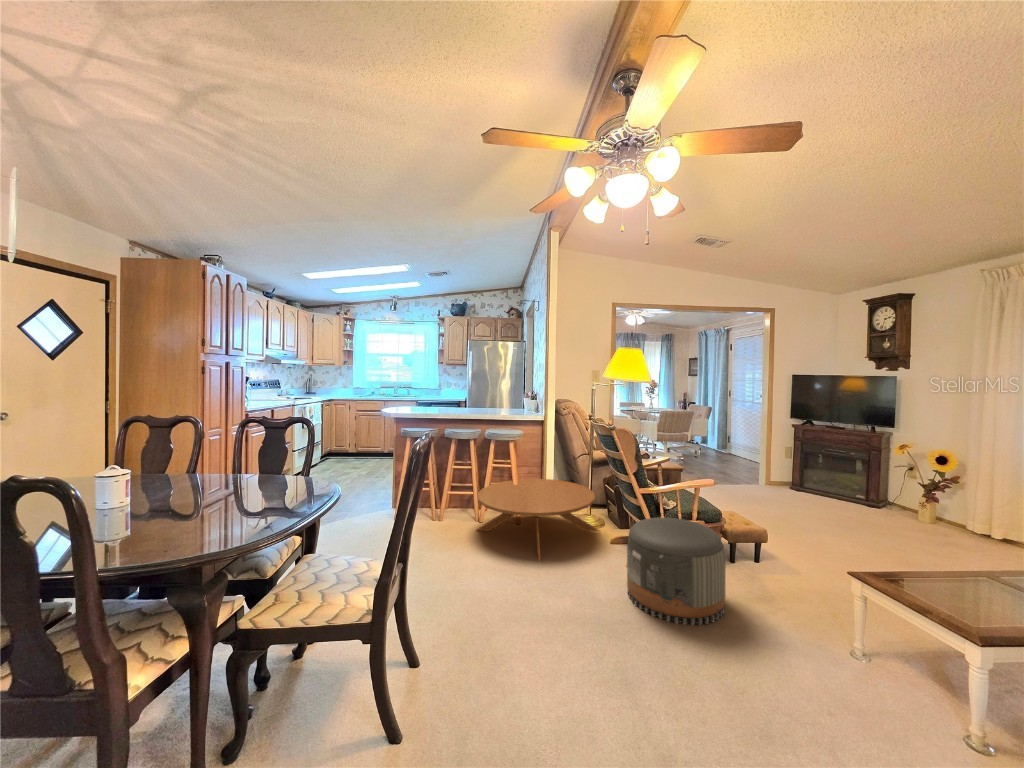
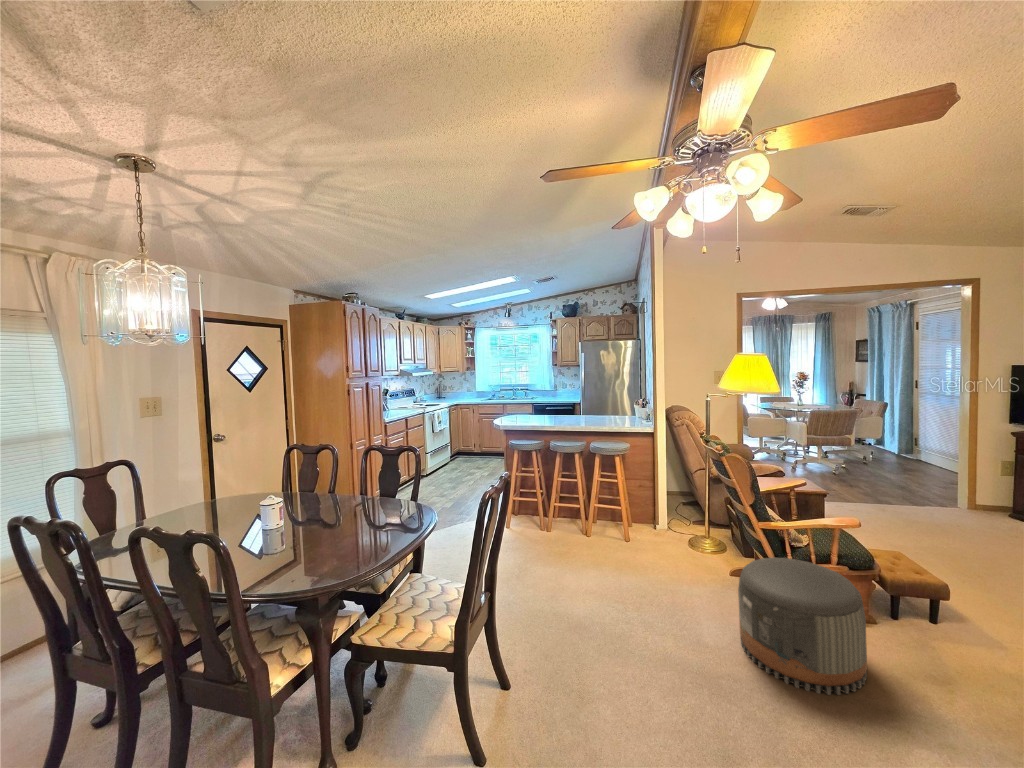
coffee table: present [476,479,599,560] -> none [579,494,720,587]

